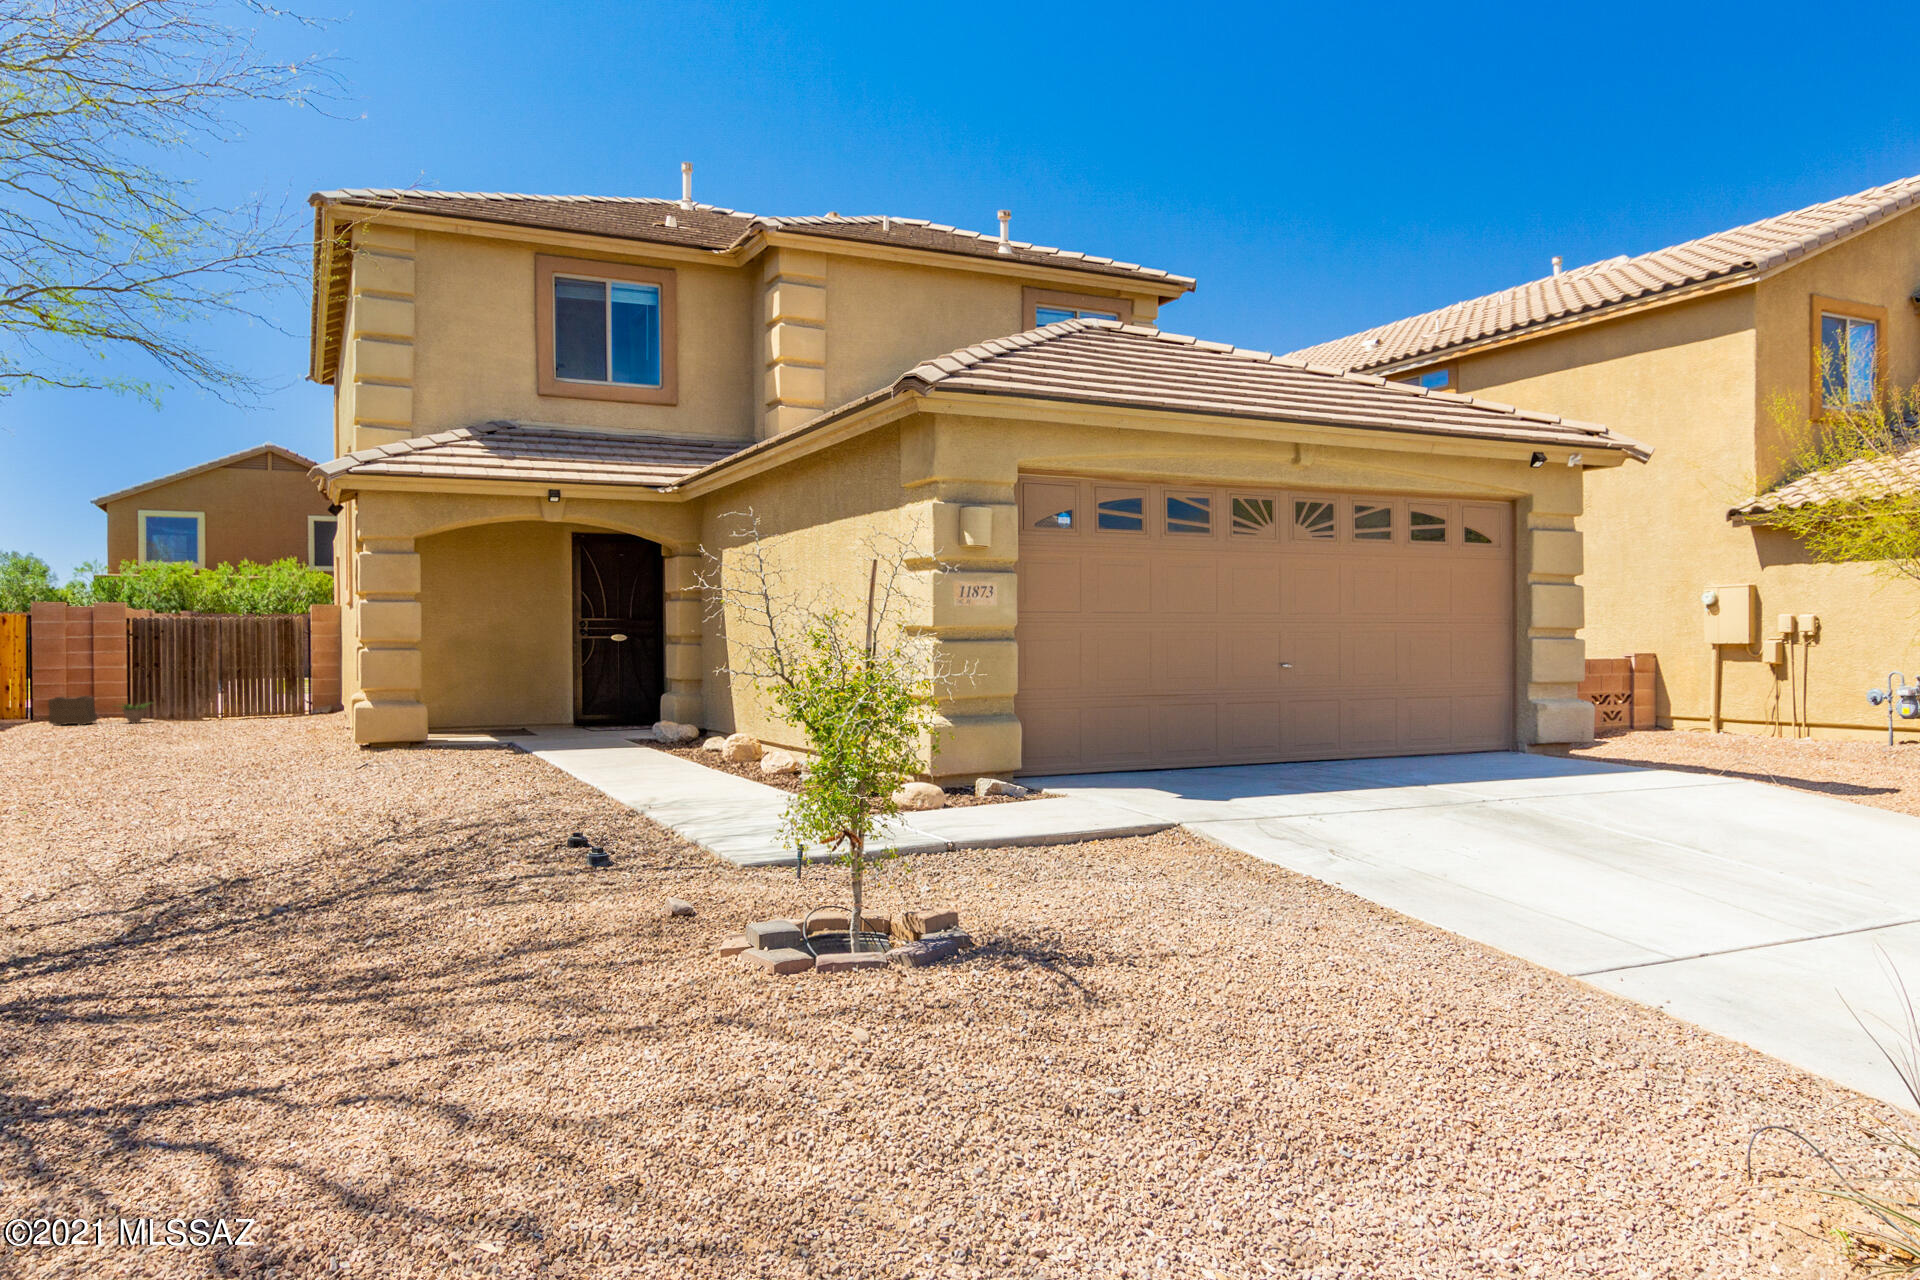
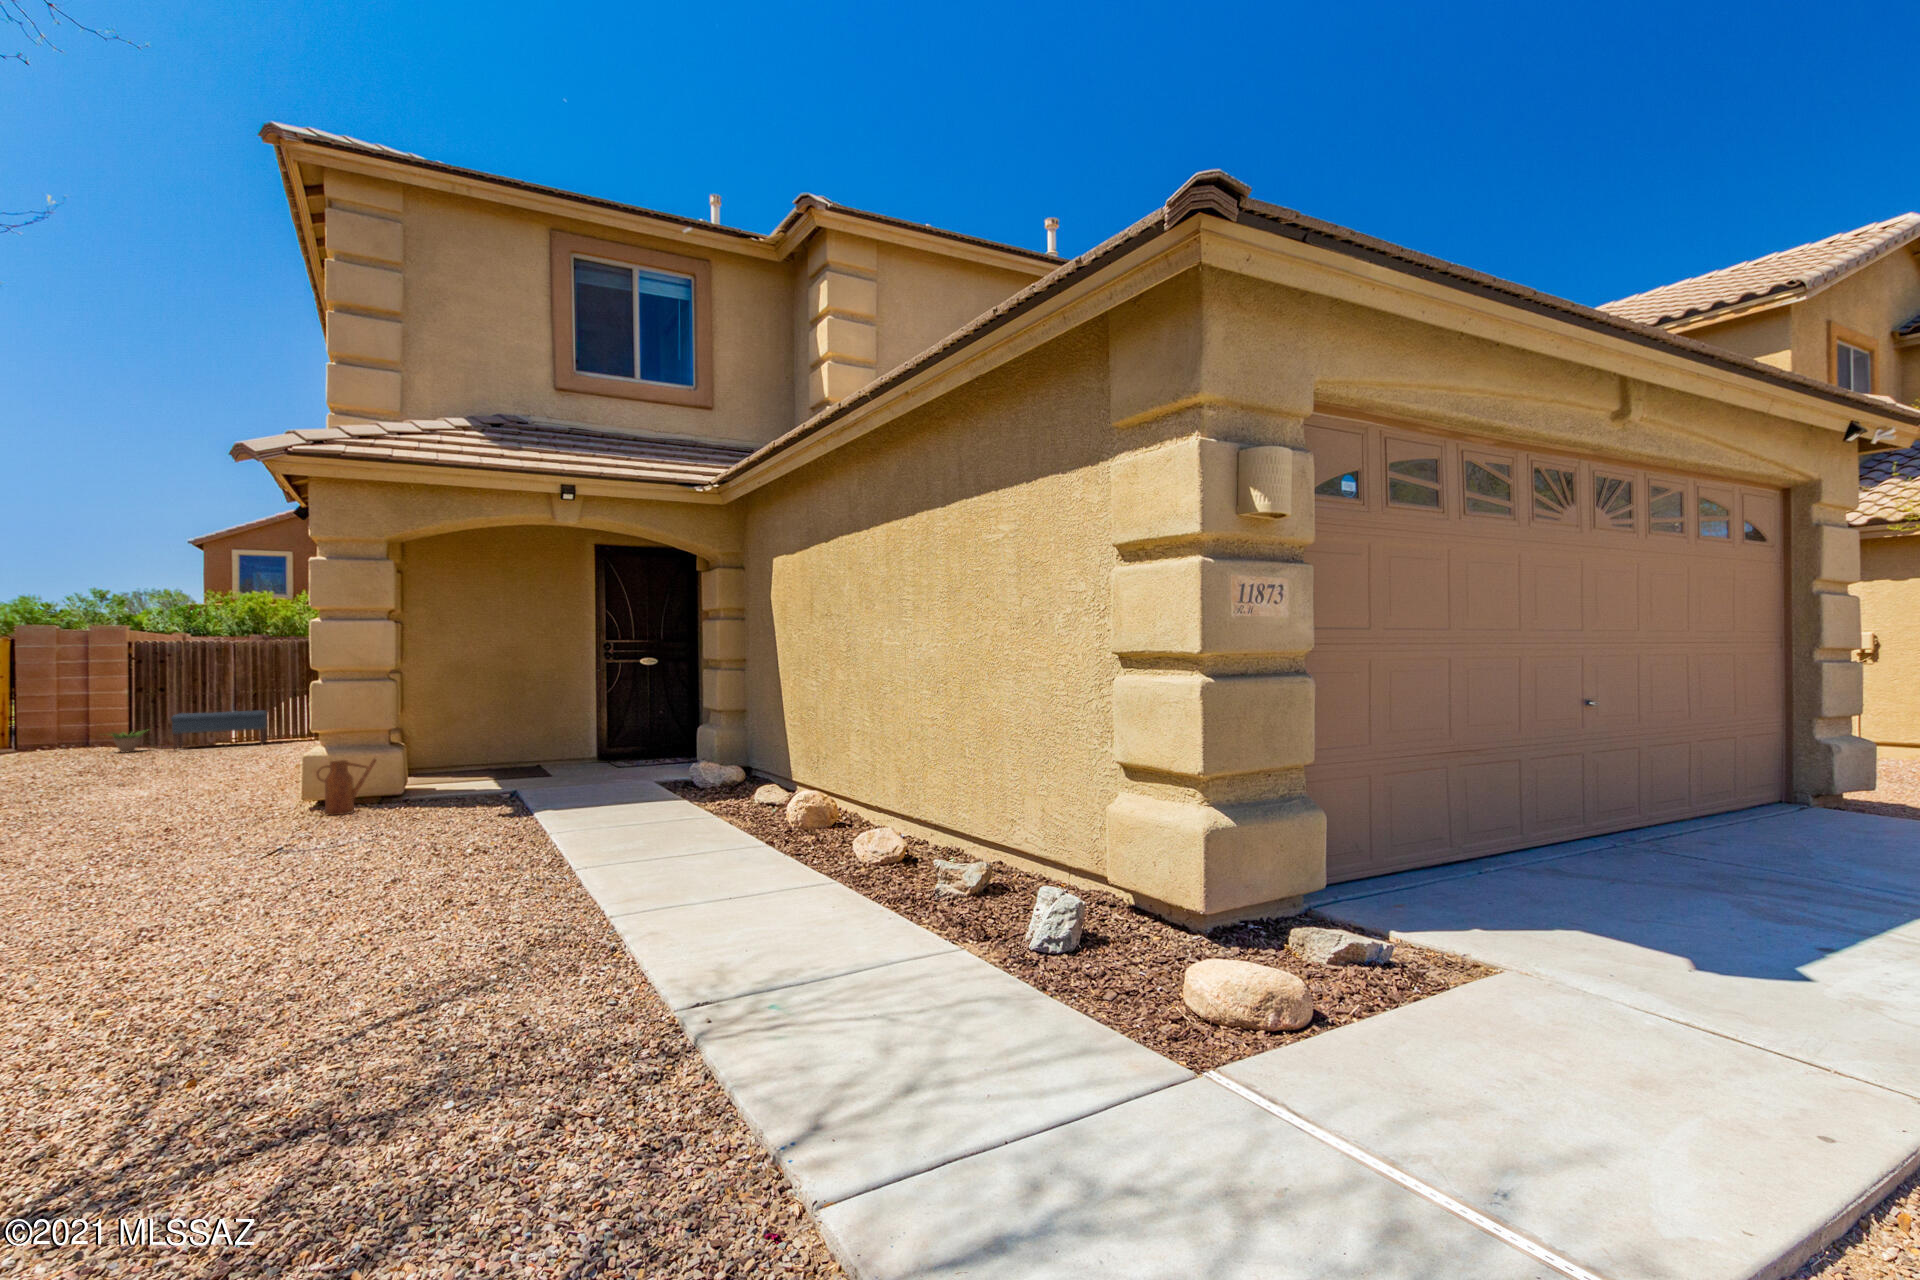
bench: none [173,686,253,722] -> present [171,710,268,750]
wooden crate: present [48,695,97,726] -> none [21,723,86,758]
watering can: none [365,711,409,754] -> present [316,759,376,815]

